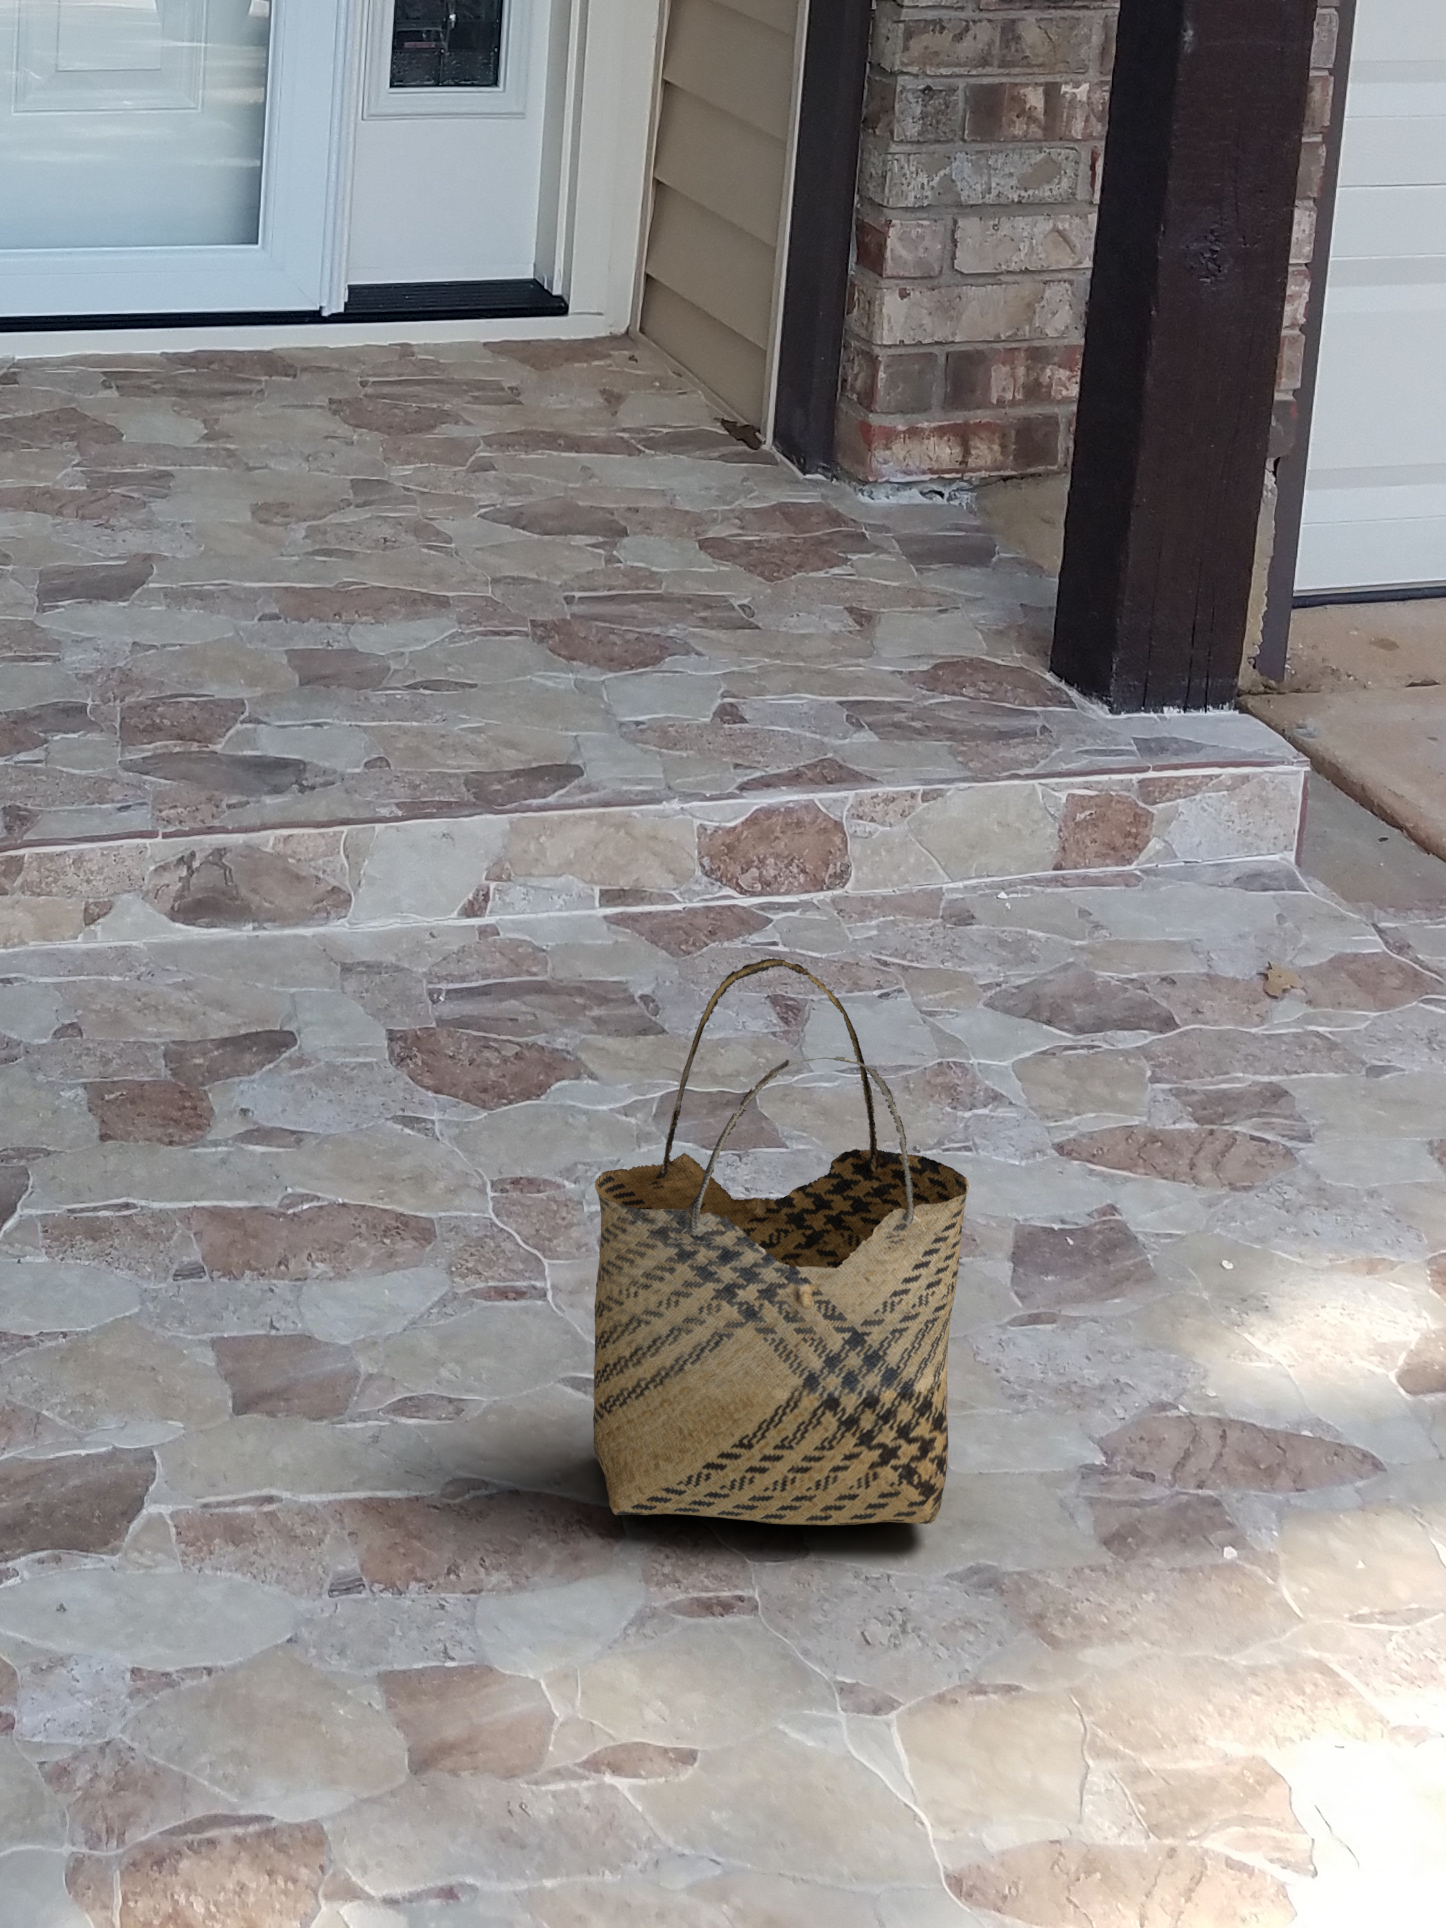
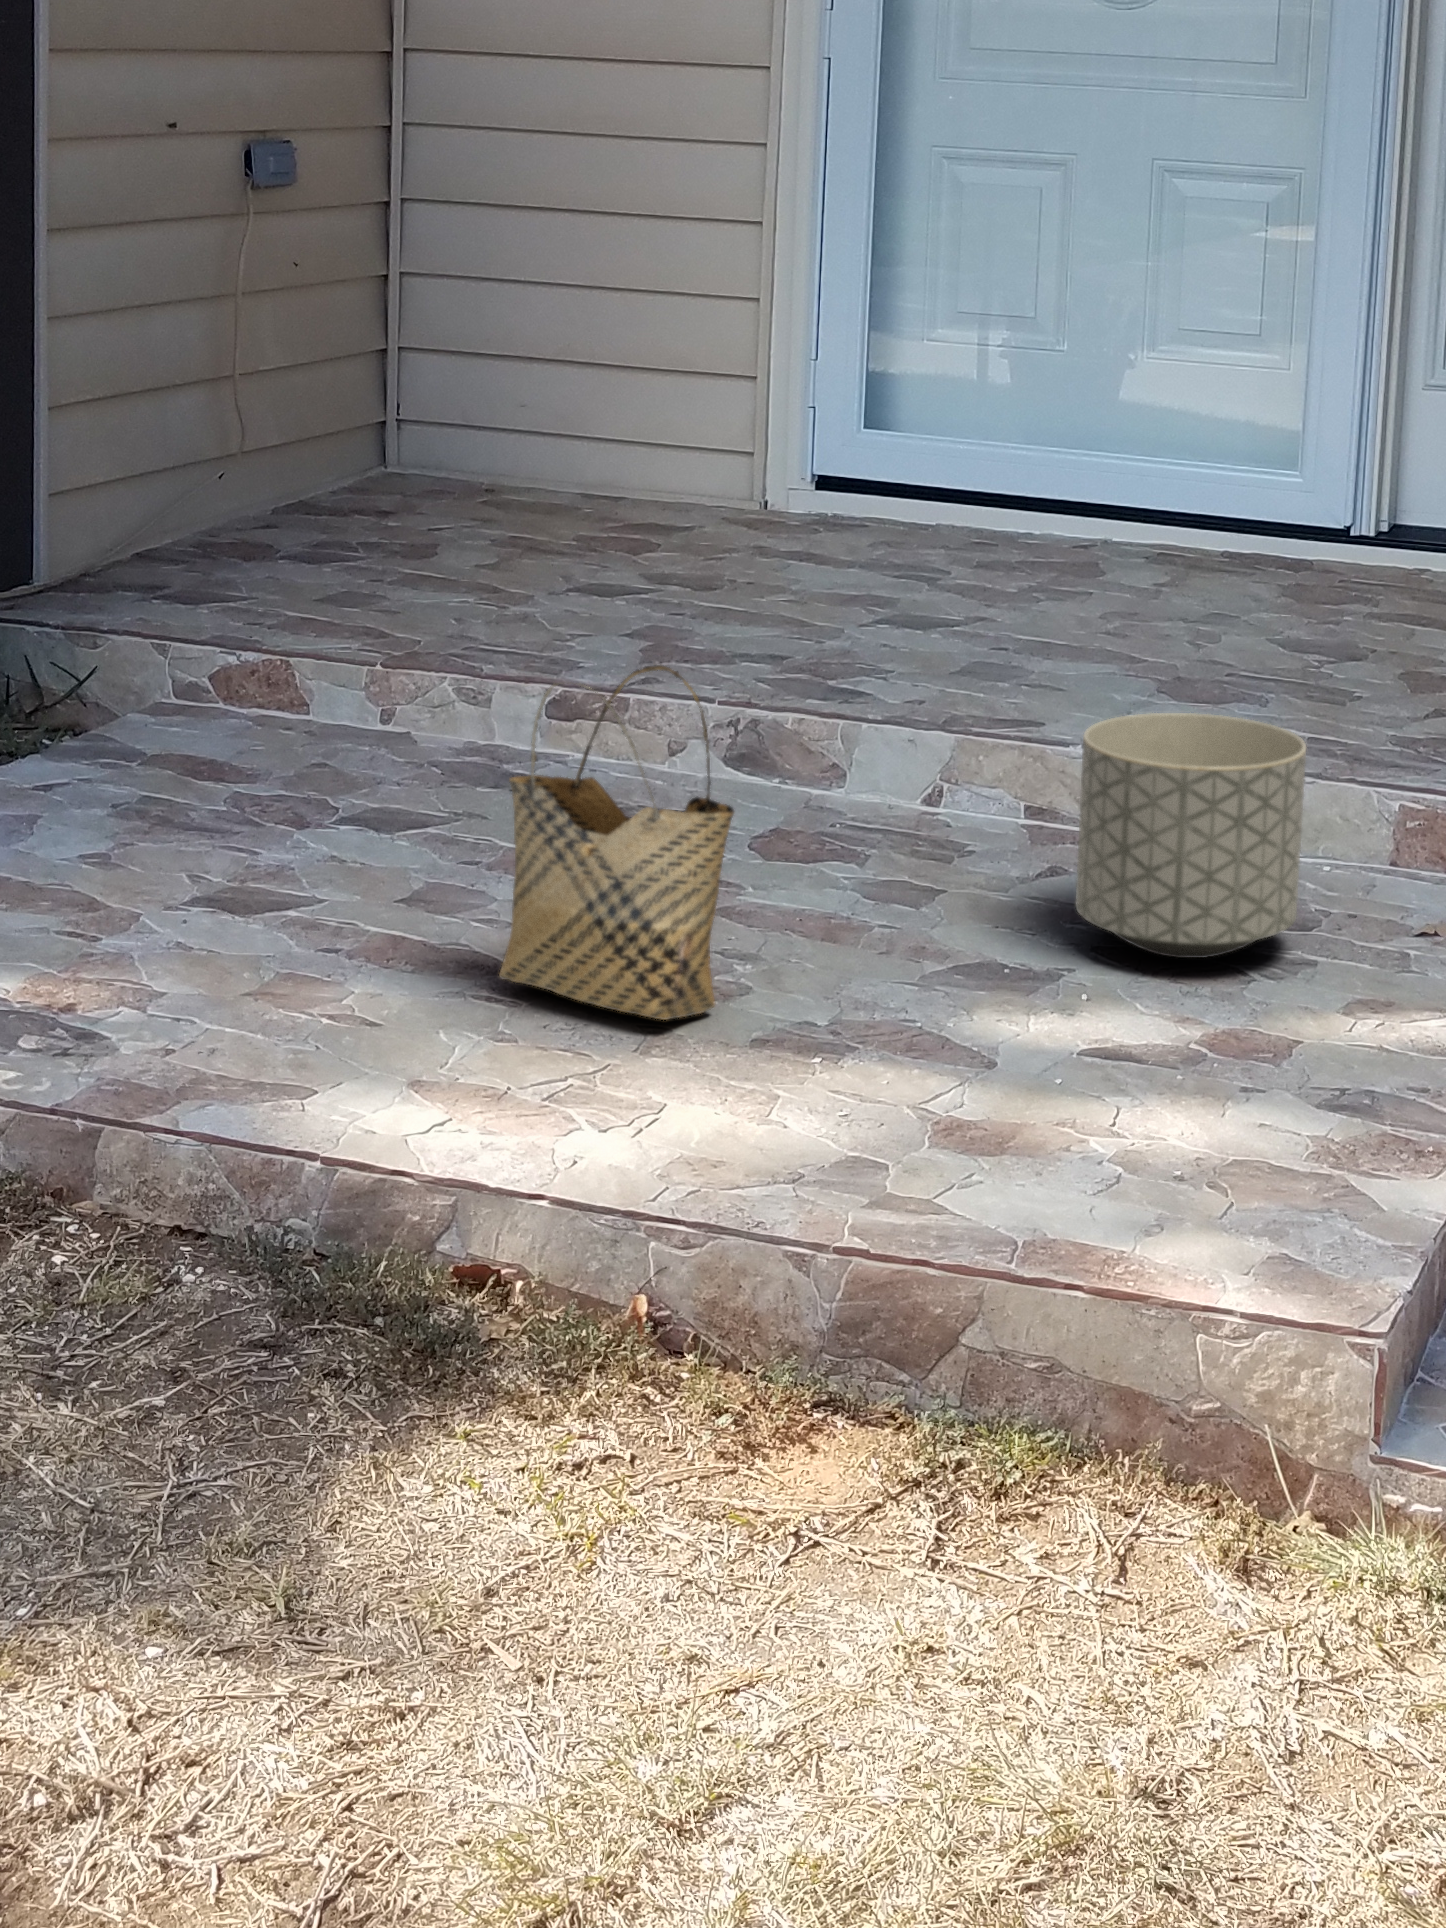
planter: none [940,767,1274,1133] -> present [1075,713,1306,958]

